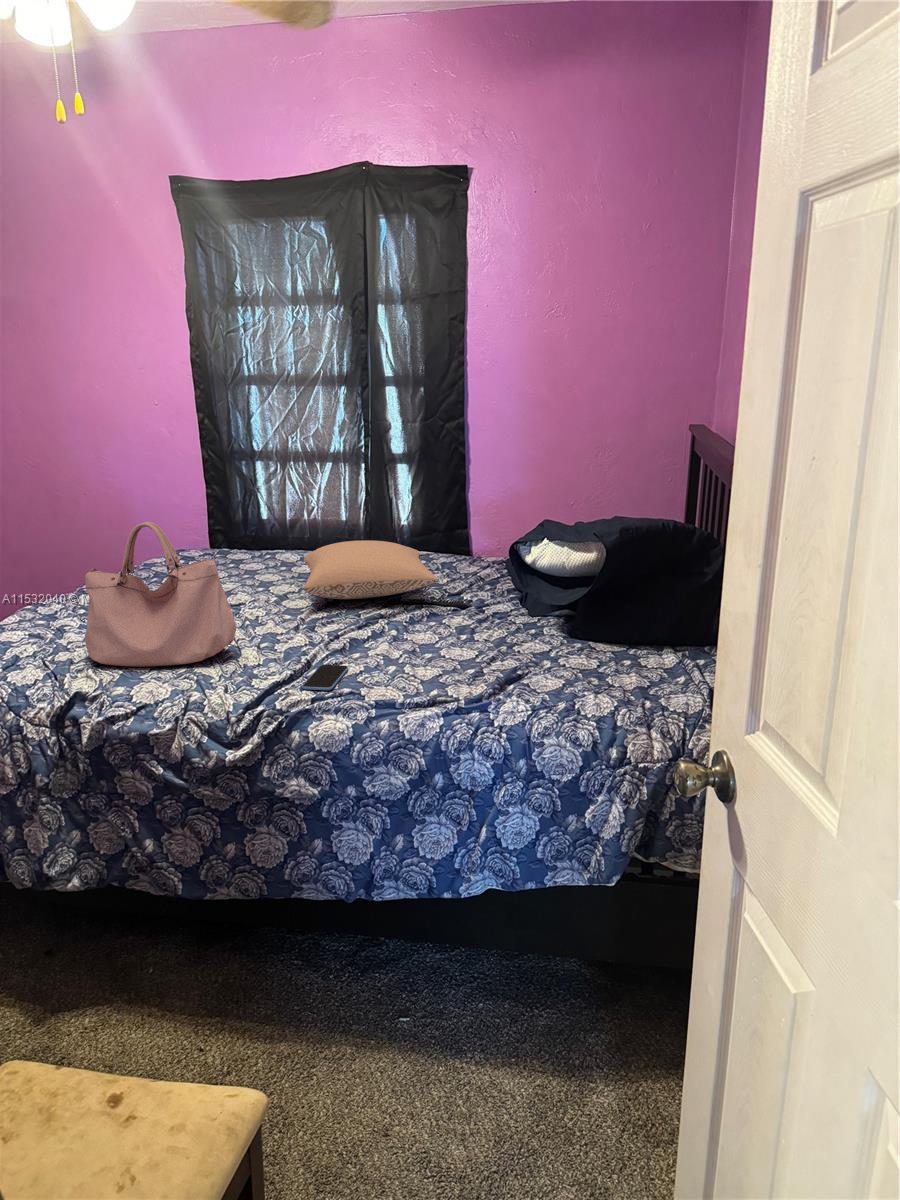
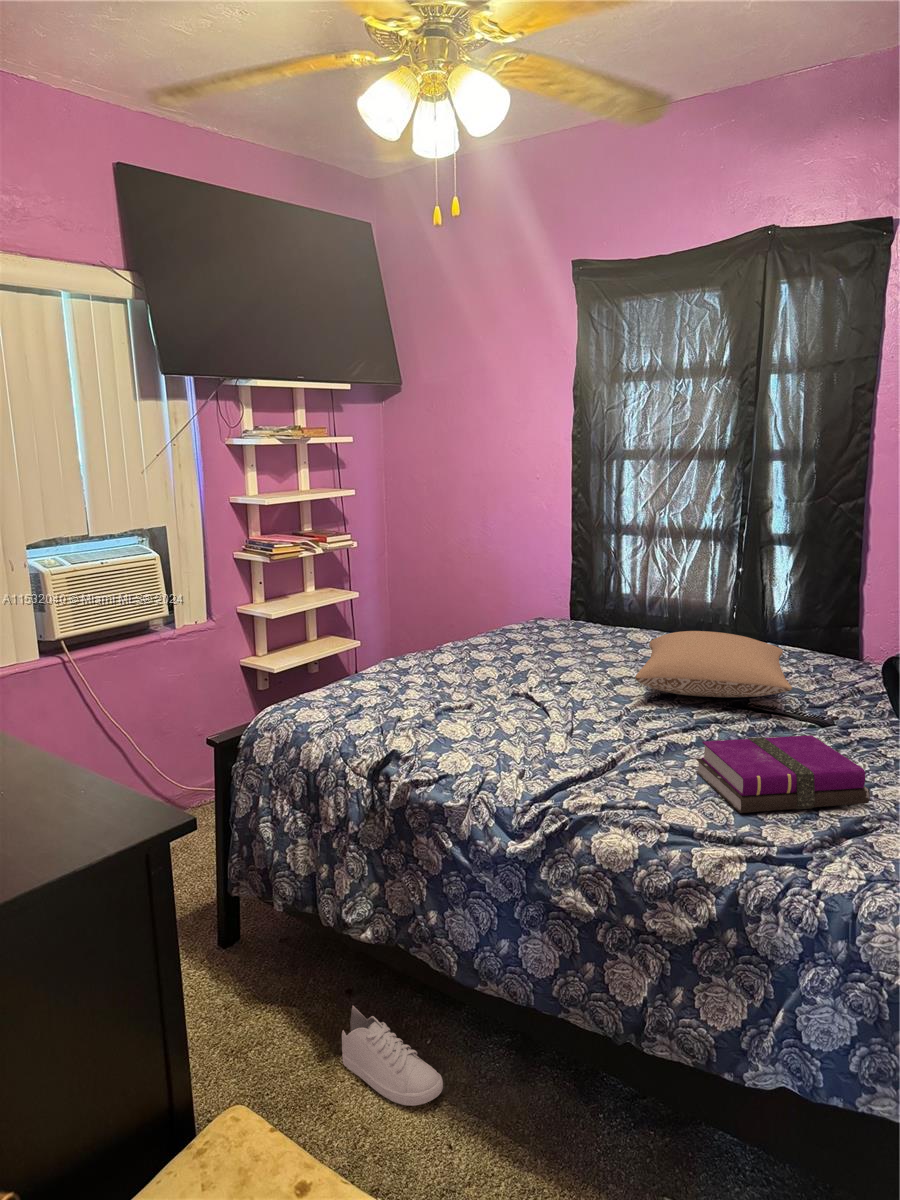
handbag: present [85,522,236,667] -> none [415,597,549,741]
notebook: none [378,612,517,682] -> present [696,735,870,813]
smartphone: present [302,665,348,690] -> none [599,768,656,799]
shoe: none [63,962,185,1035] -> present [342,1006,443,1106]

